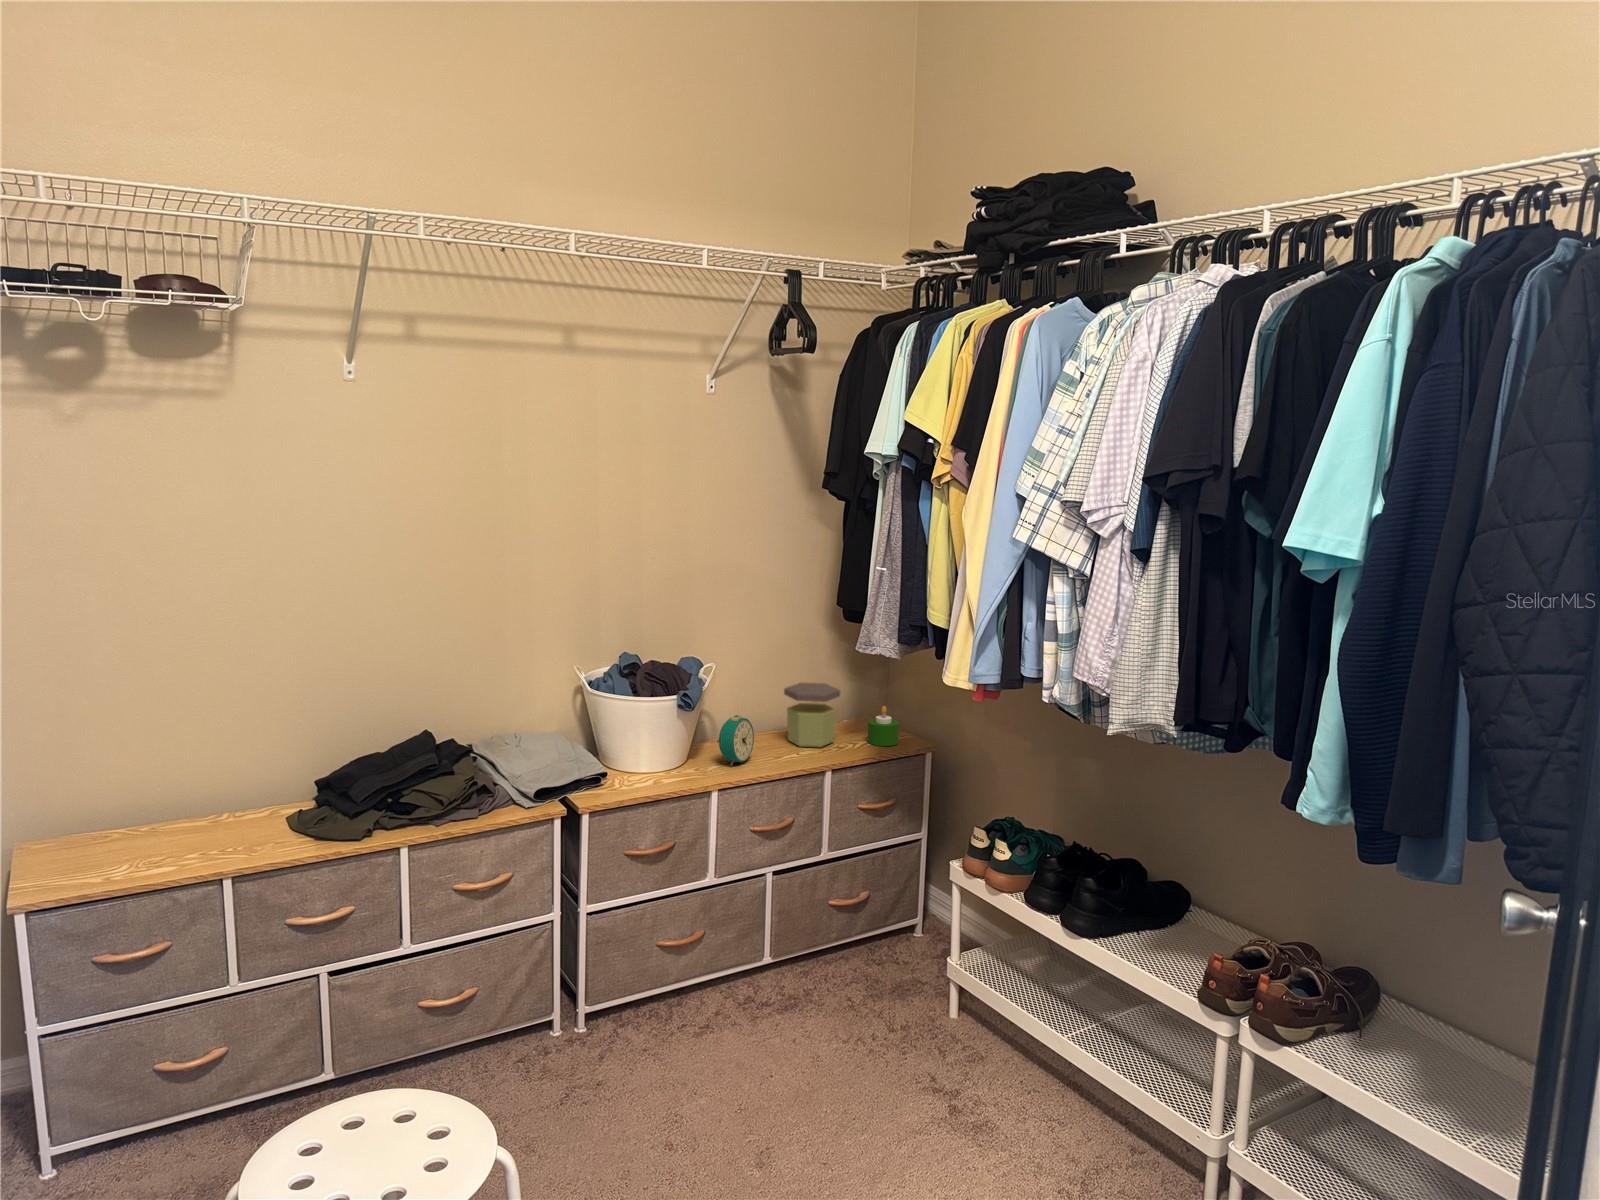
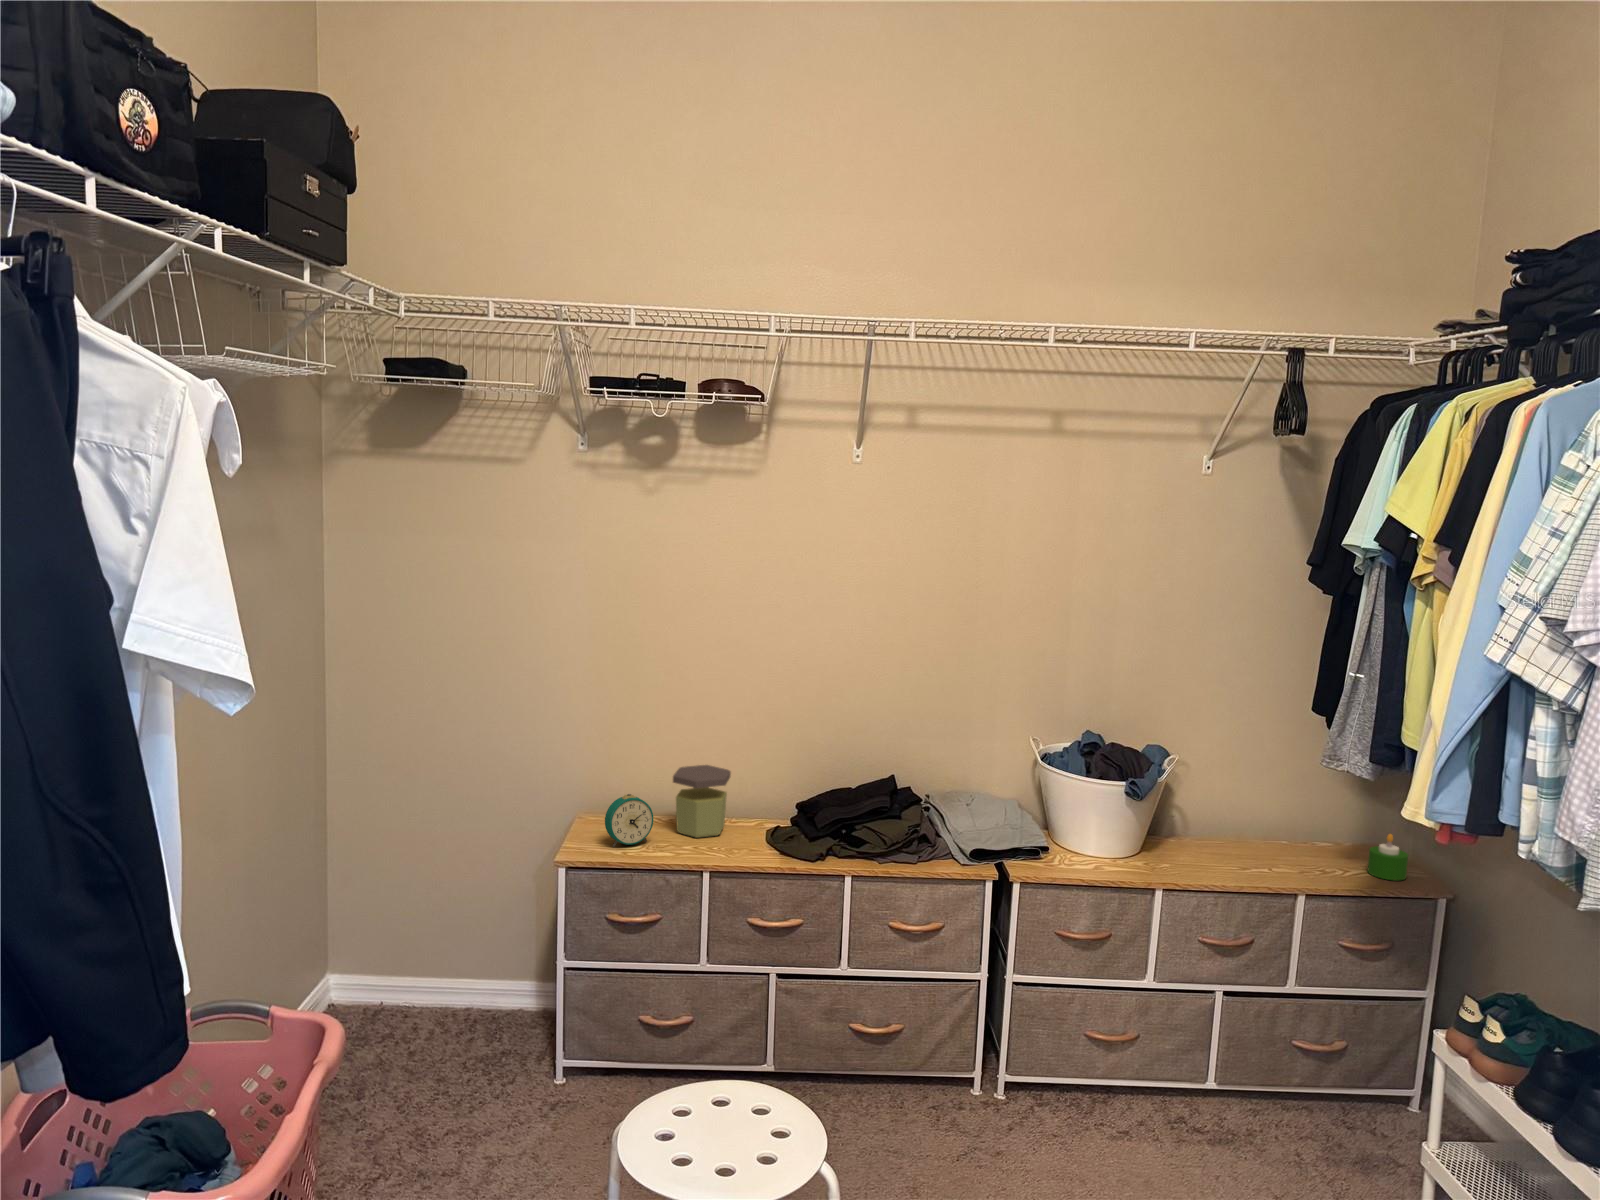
jar: present [784,682,840,747] -> present [673,765,731,838]
alarm clock: present [717,715,754,766] -> present [605,794,653,847]

